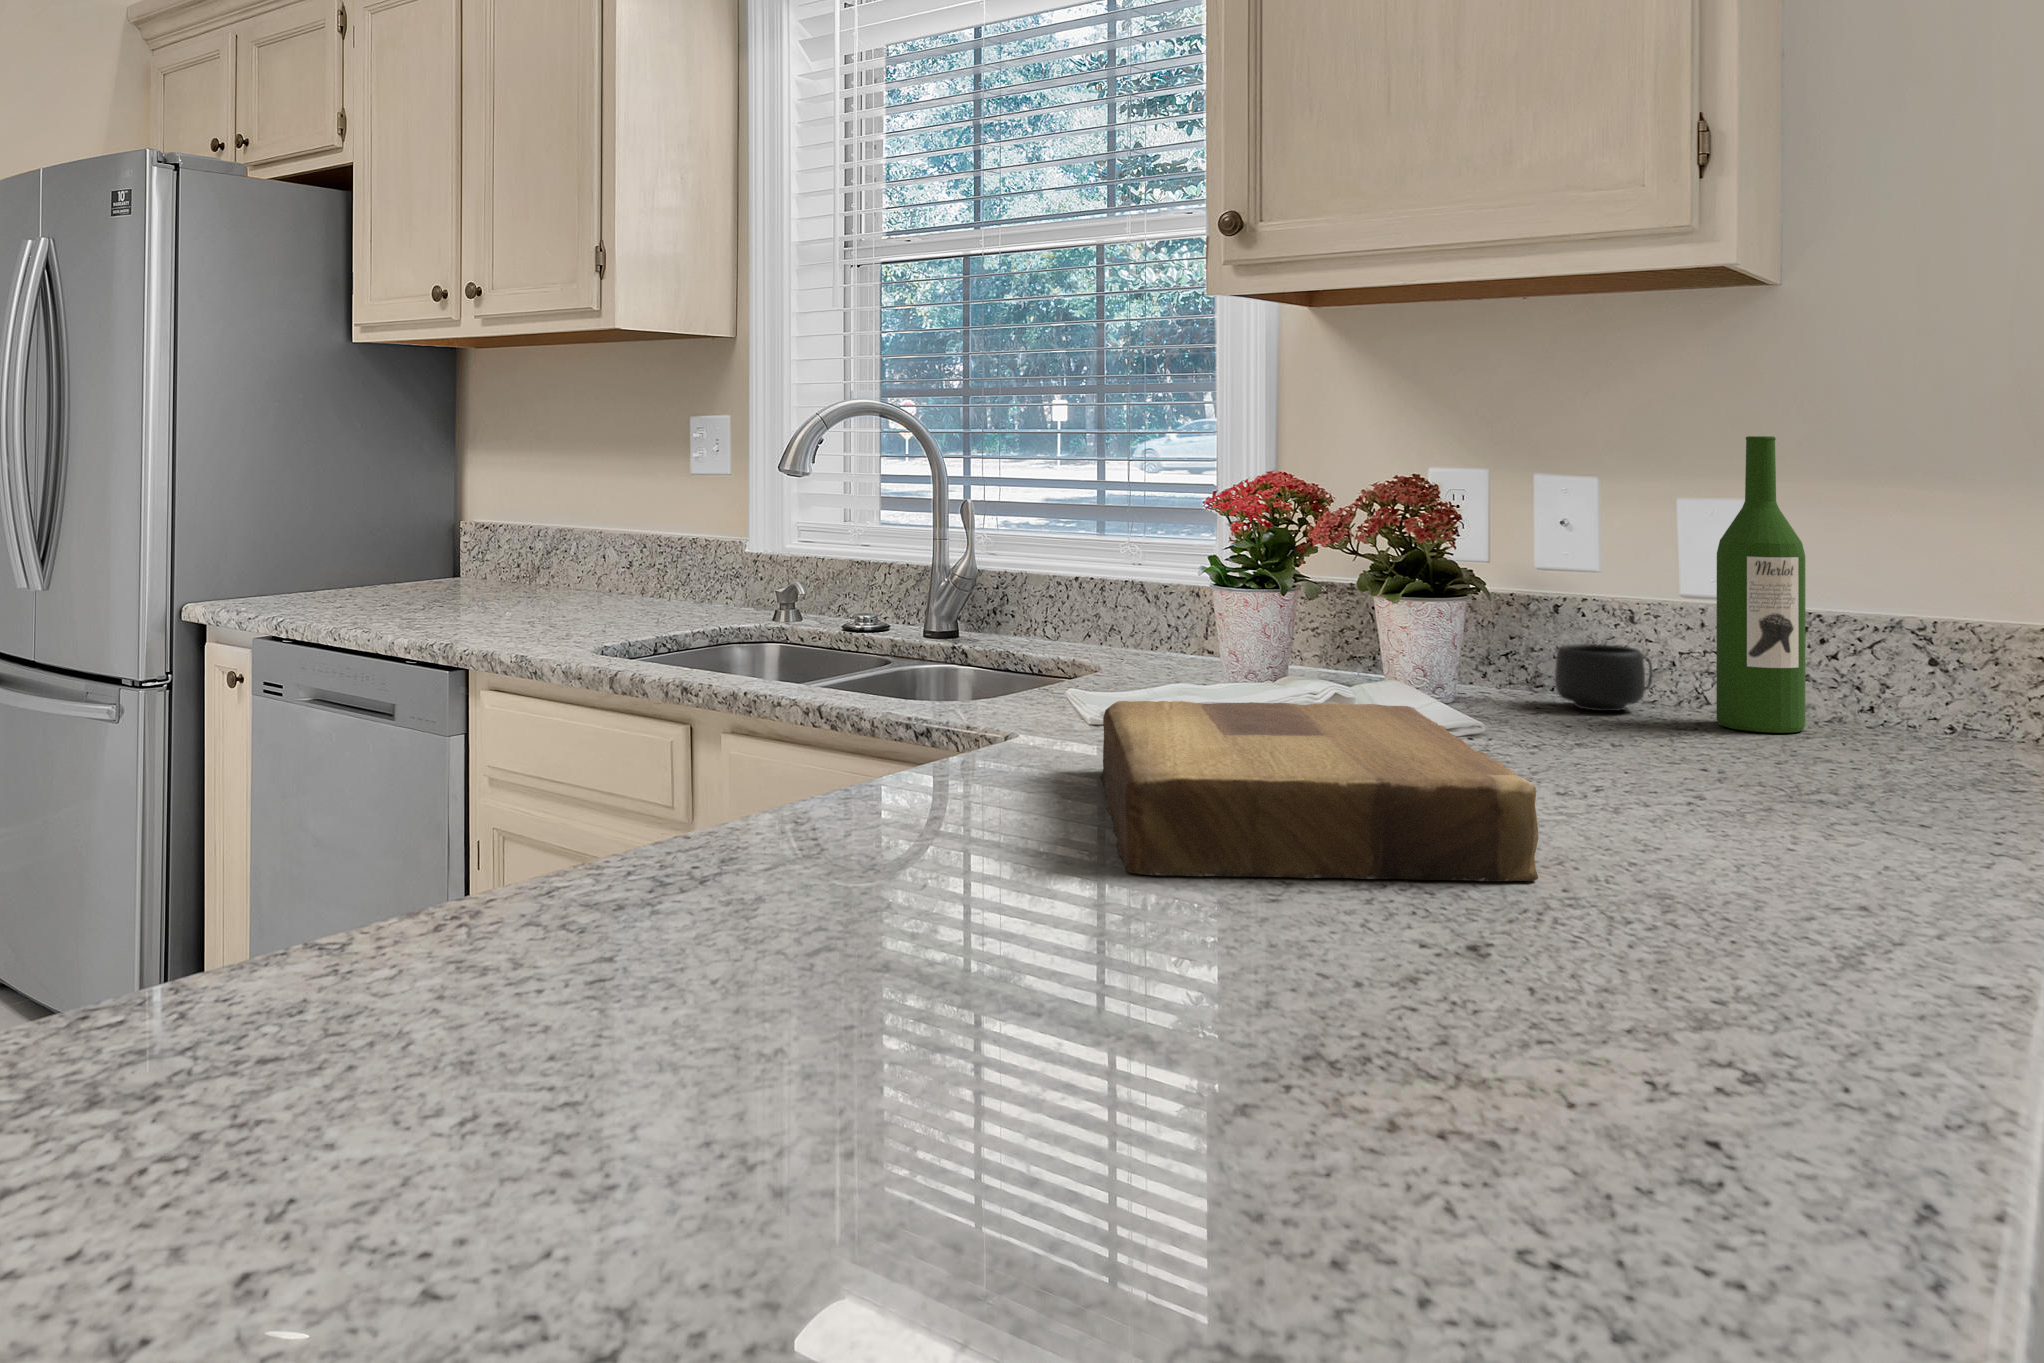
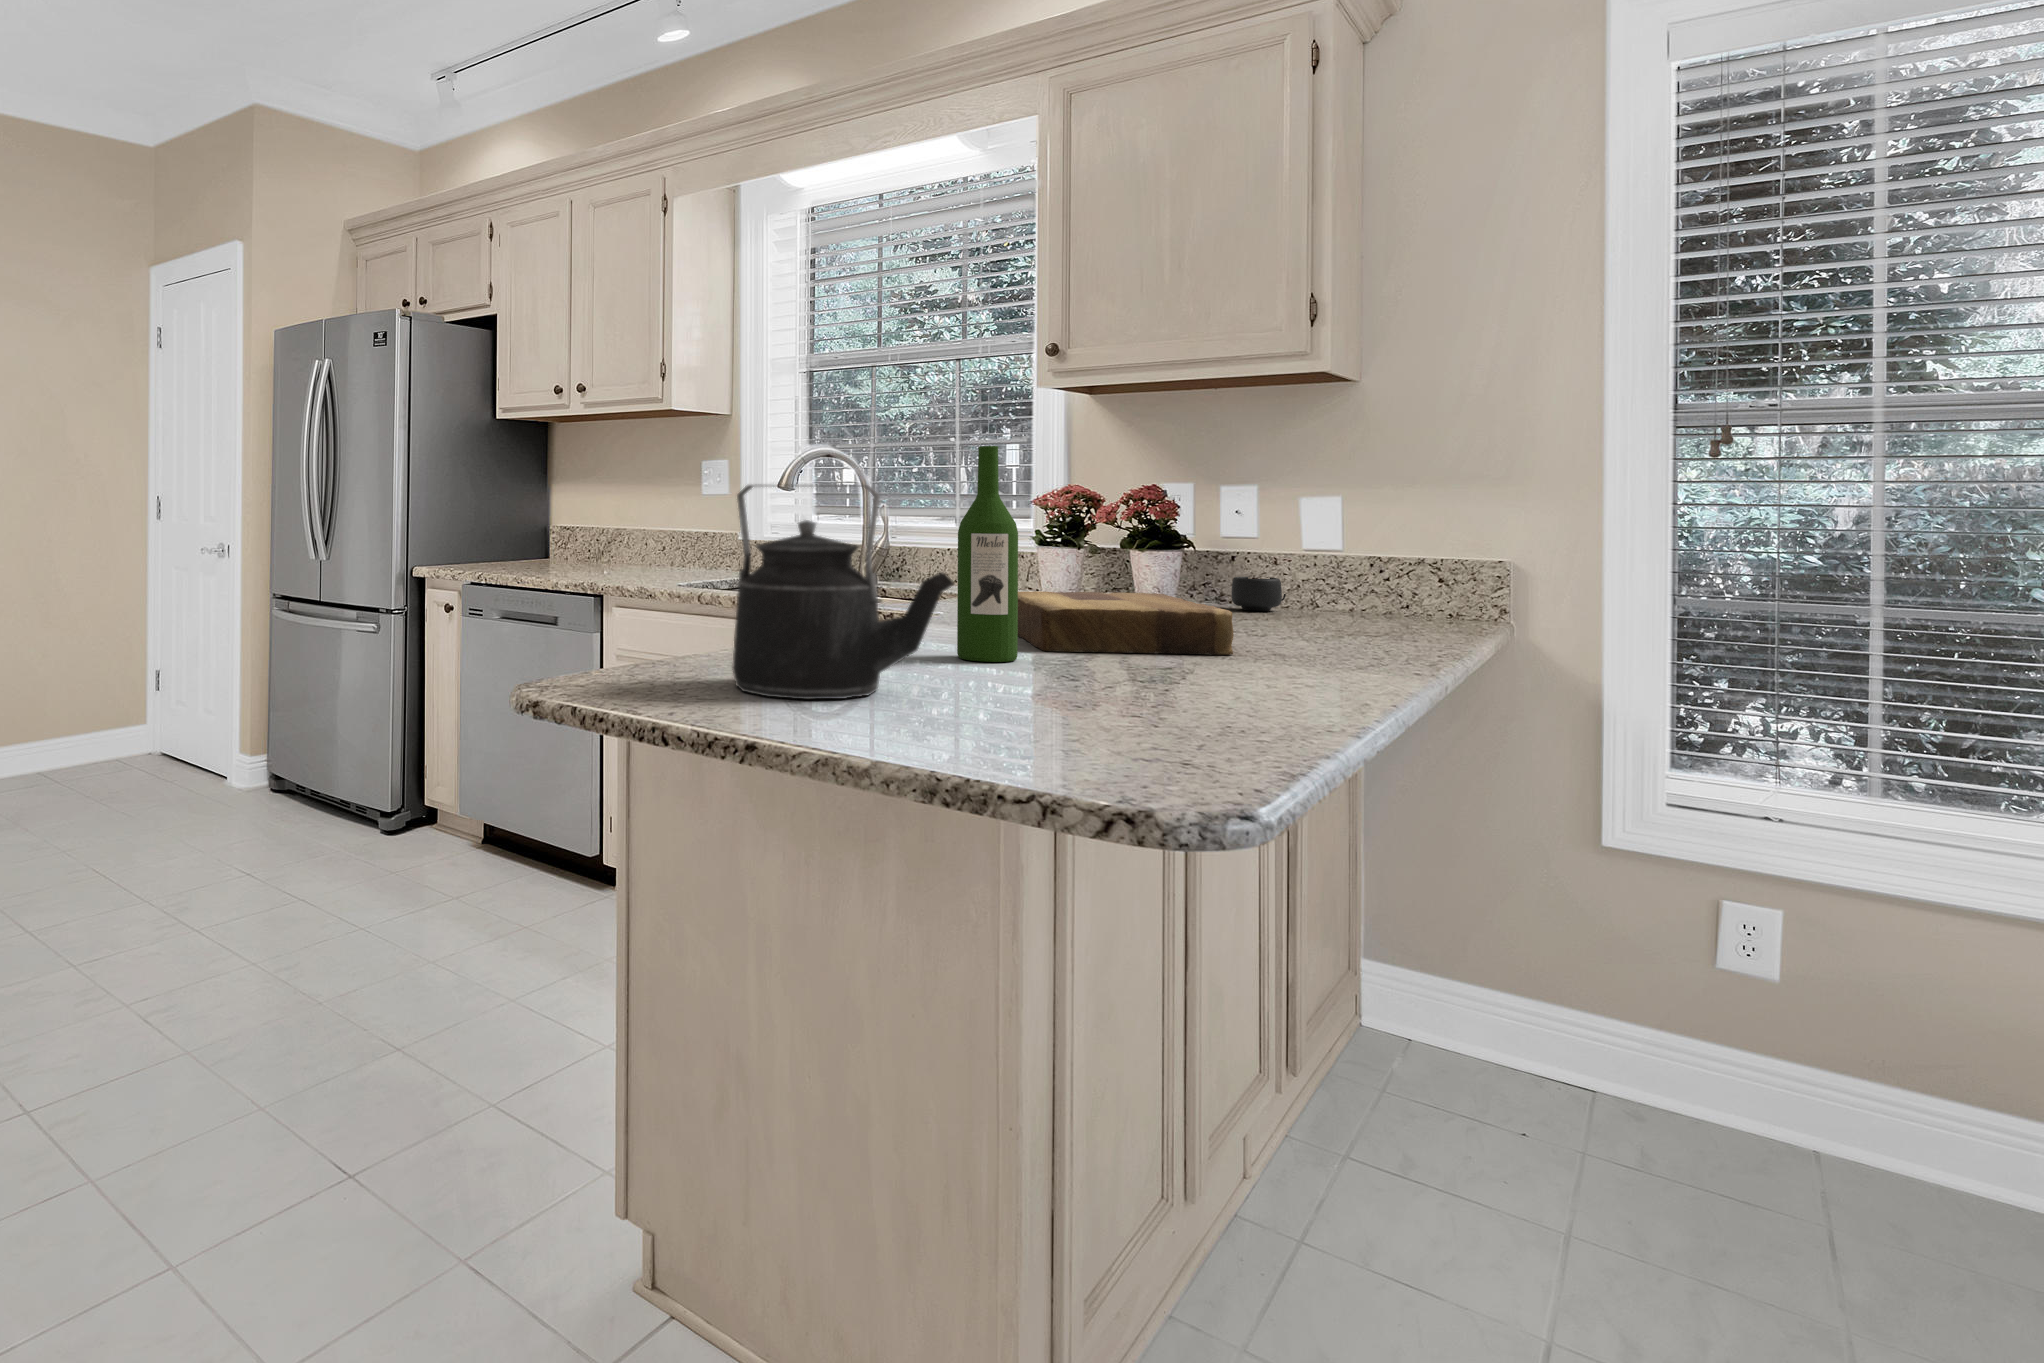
wine bottle: present [1716,436,1805,733] -> present [957,446,1018,662]
kettle: none [145,534,738,1186] -> present [732,485,954,699]

